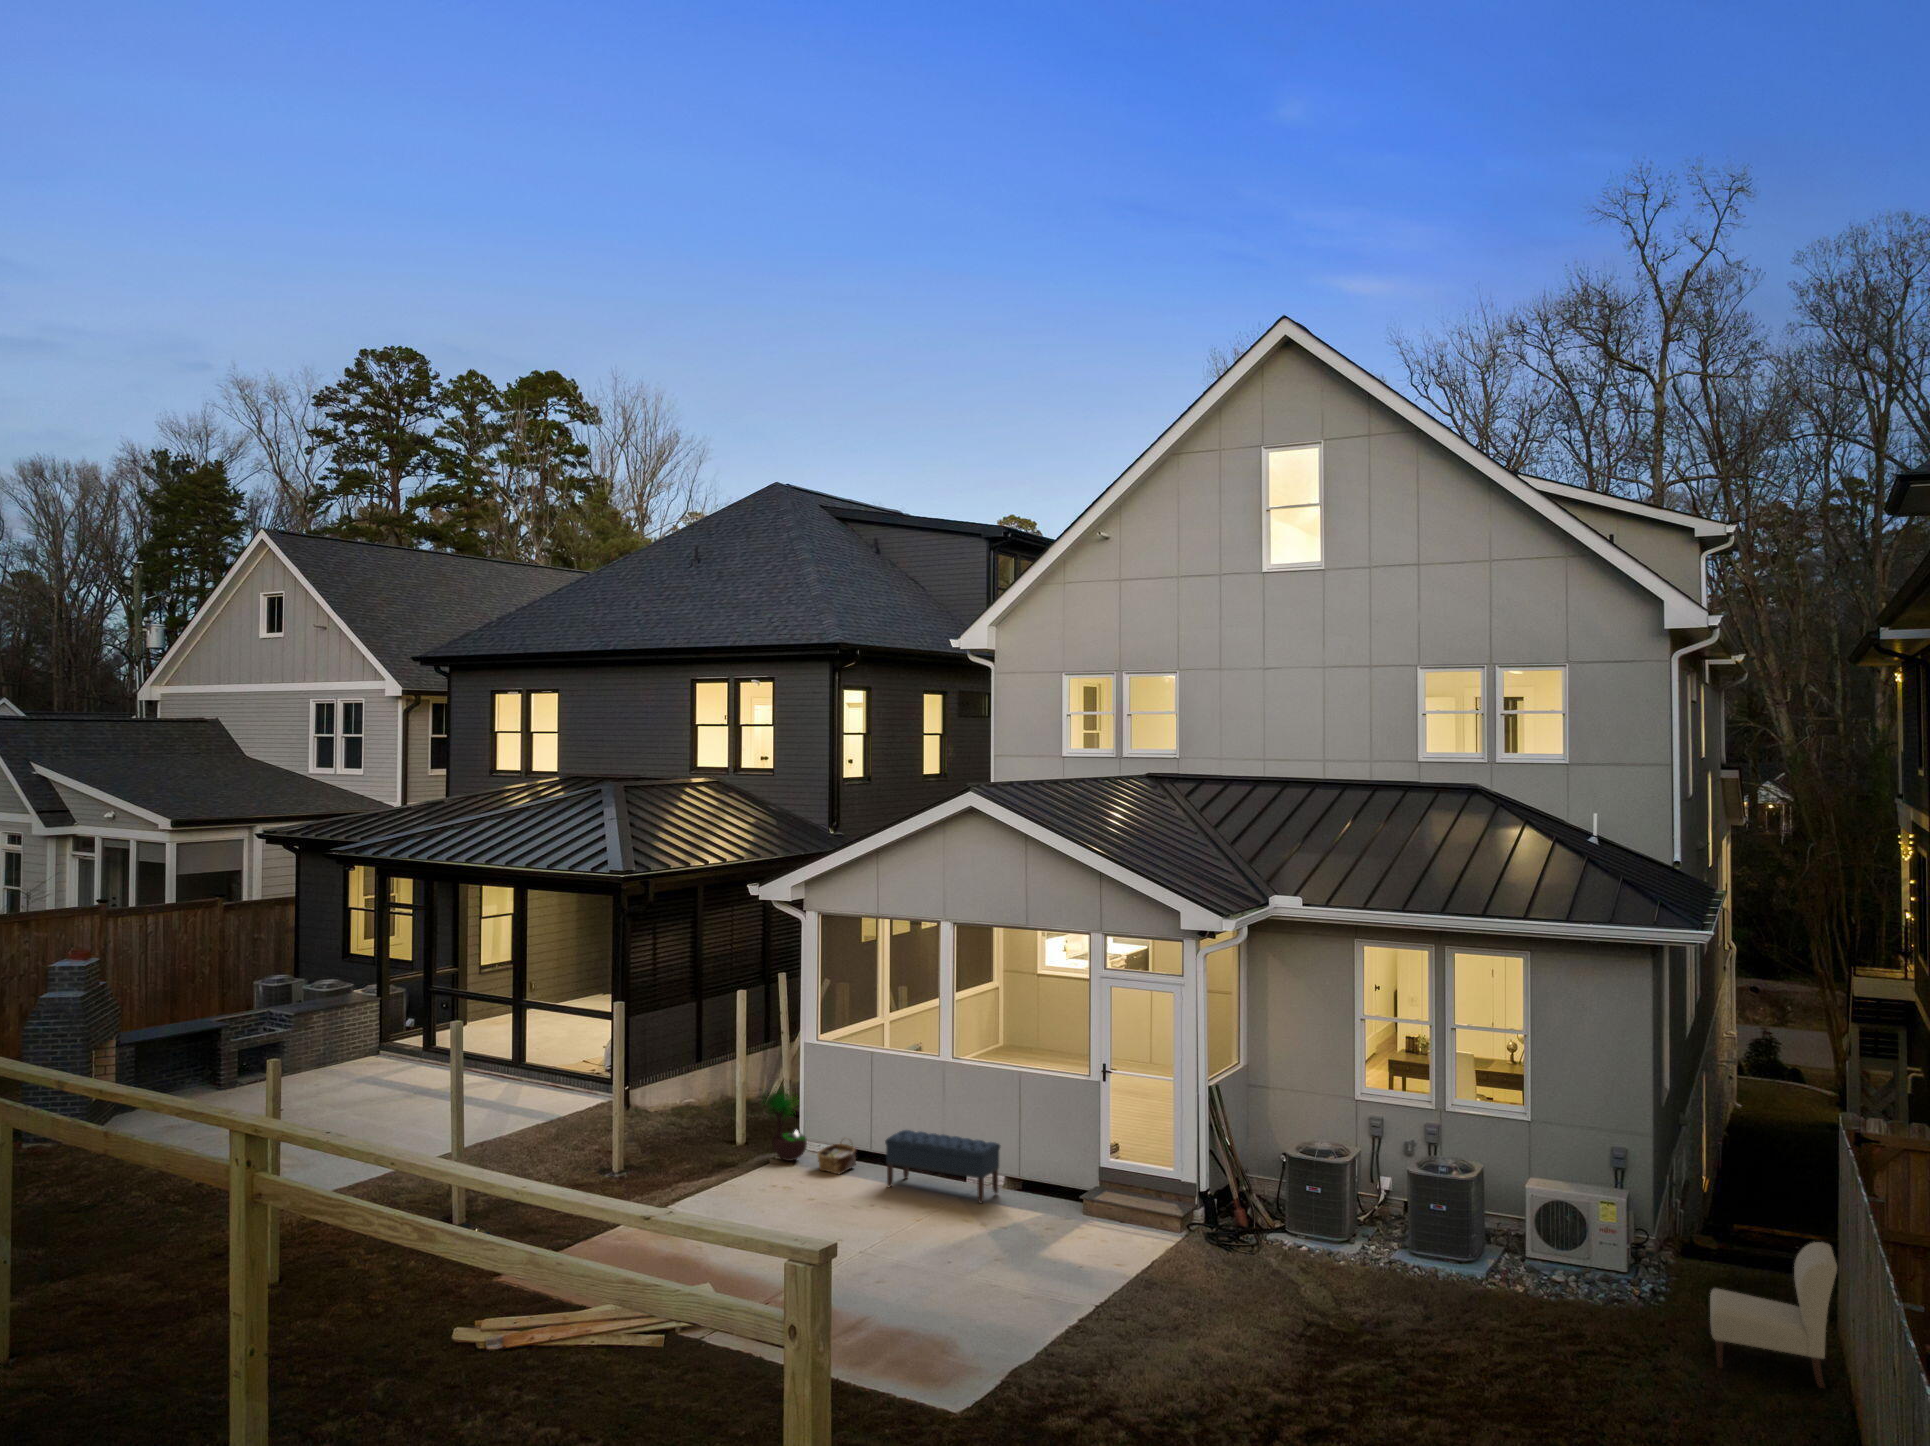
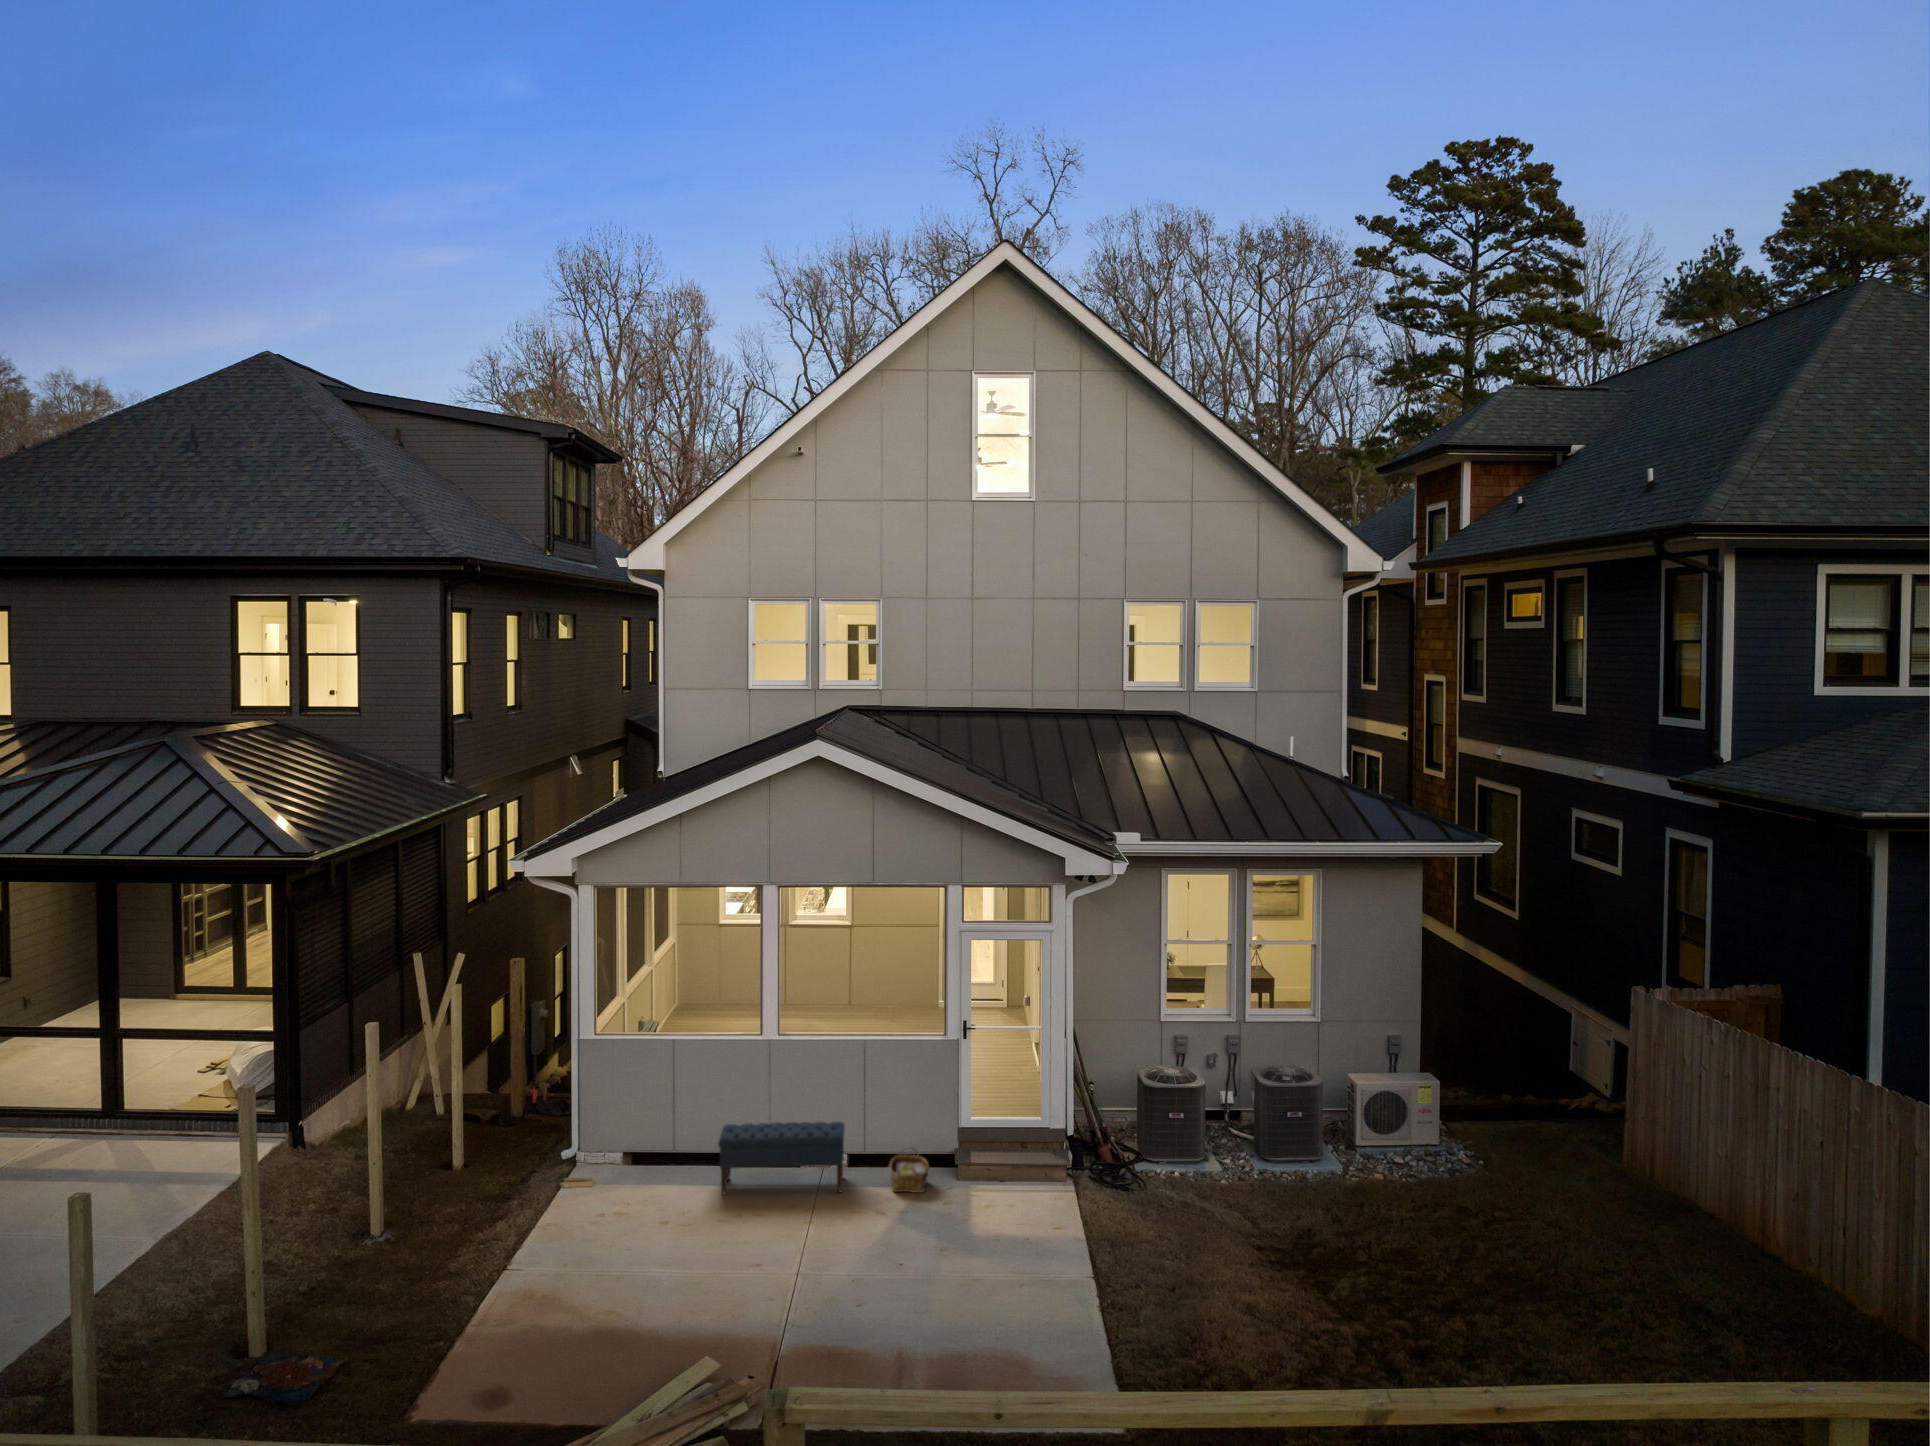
potted tree: present [762,1087,807,1161] -> none [530,1092,595,1186]
woven basket: present [817,1143,856,1174] -> present [889,1148,929,1193]
chair: present [1710,1242,1837,1389] -> none [1538,1090,1658,1212]

